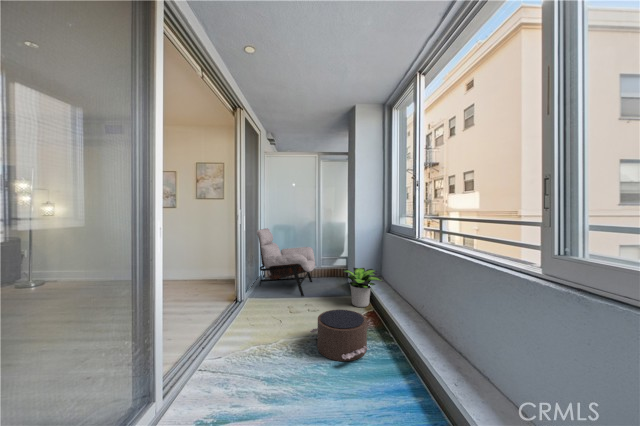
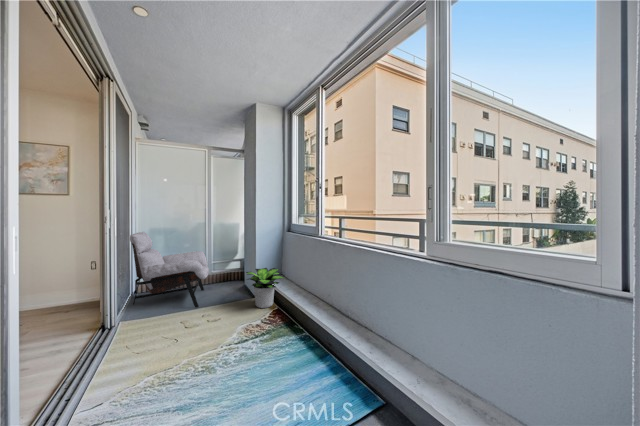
pouf: present [310,309,369,361] -> none [219,312,287,365]

